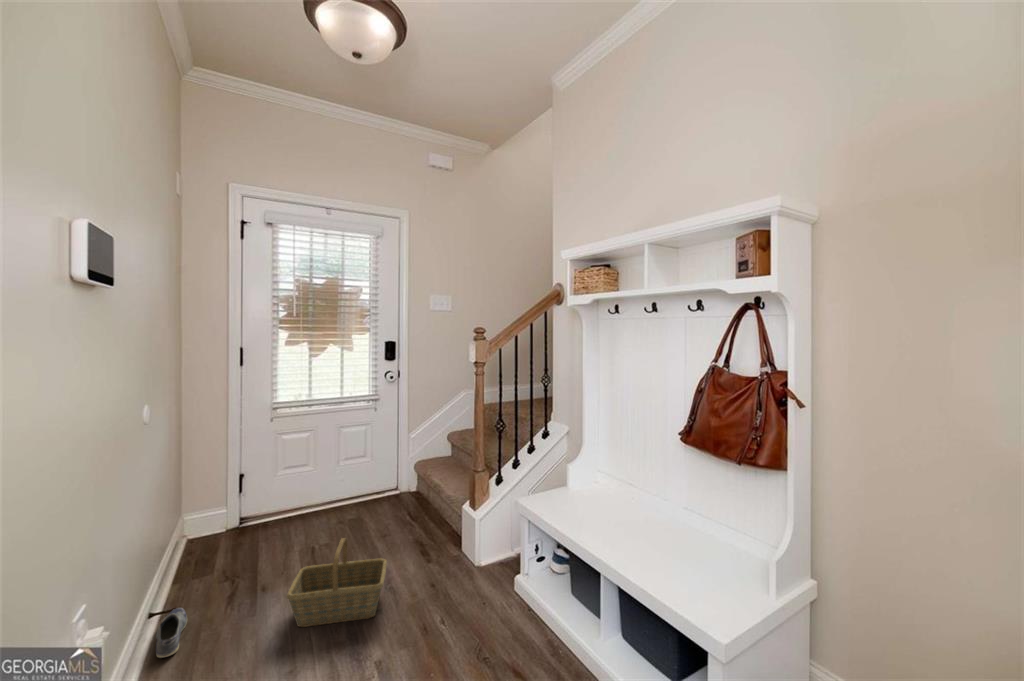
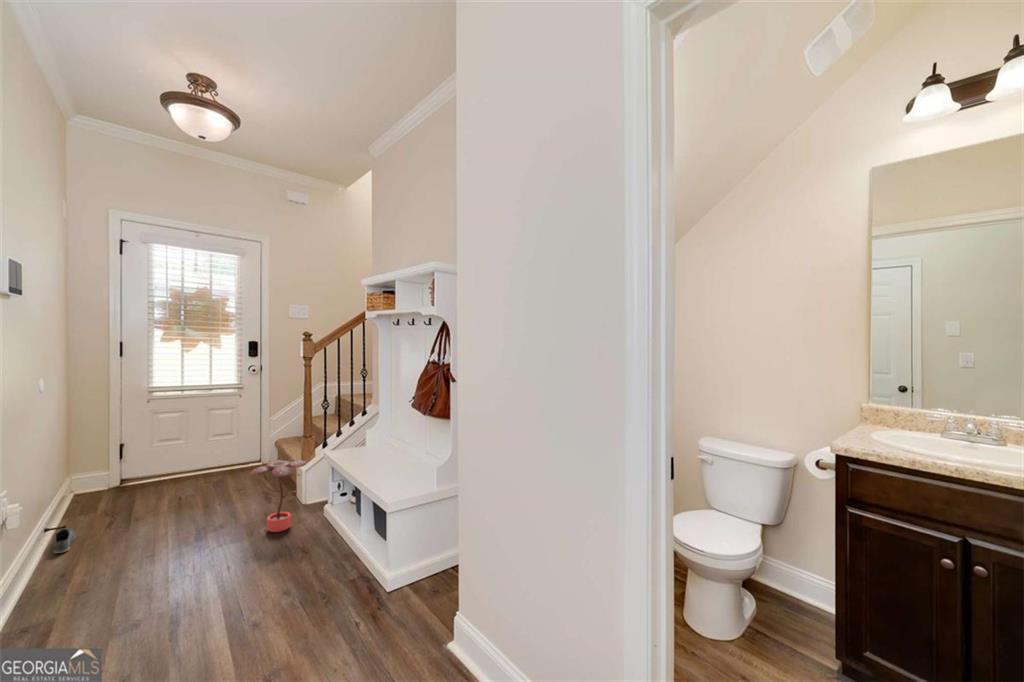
potted plant: none [425,509,498,625] -> present [250,460,306,532]
basket: present [287,538,387,627] -> none [150,481,230,537]

